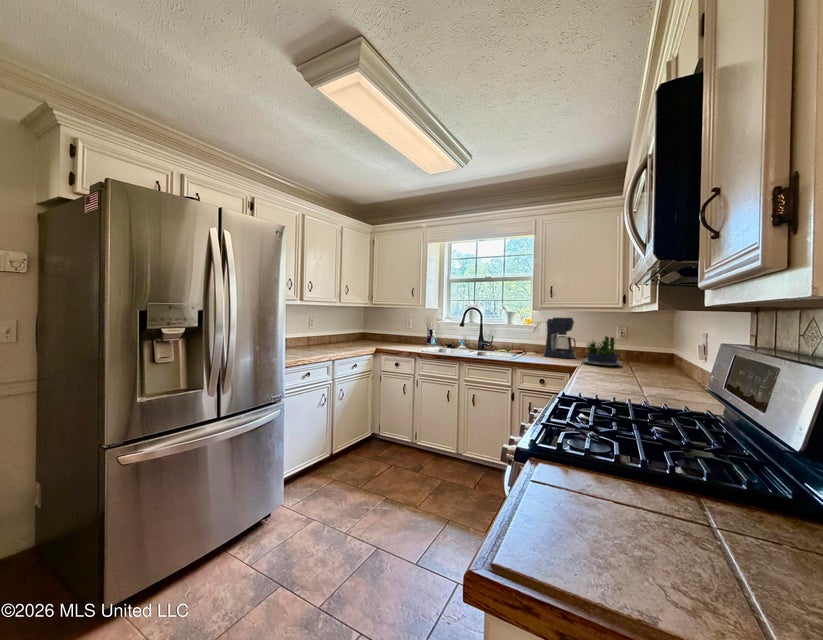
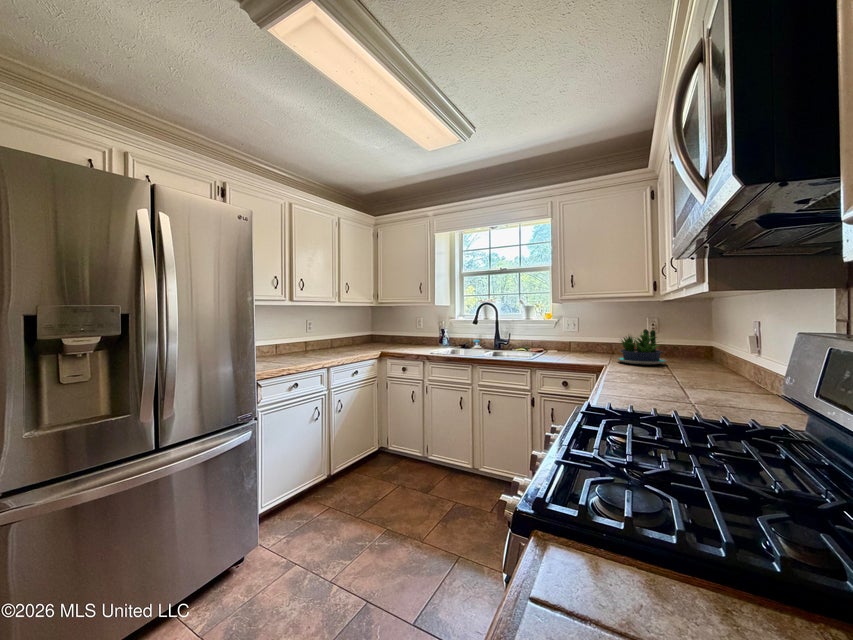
coffee maker: present [544,317,576,358] -> none [570,309,608,357]

